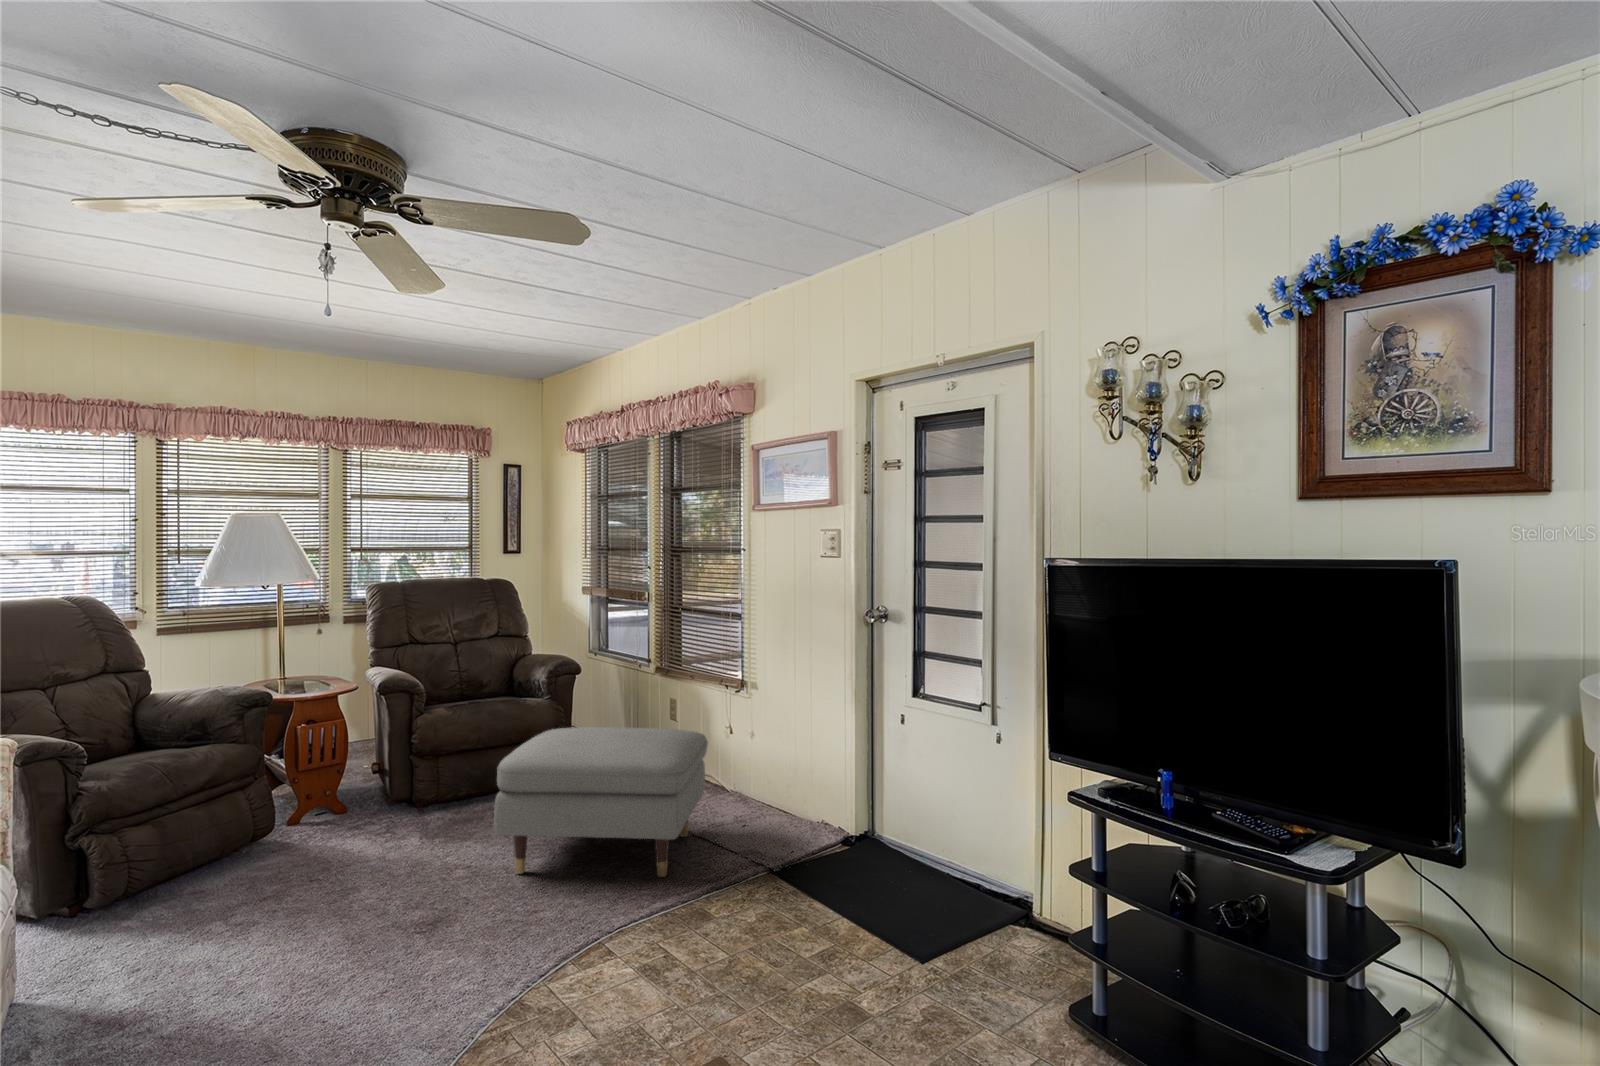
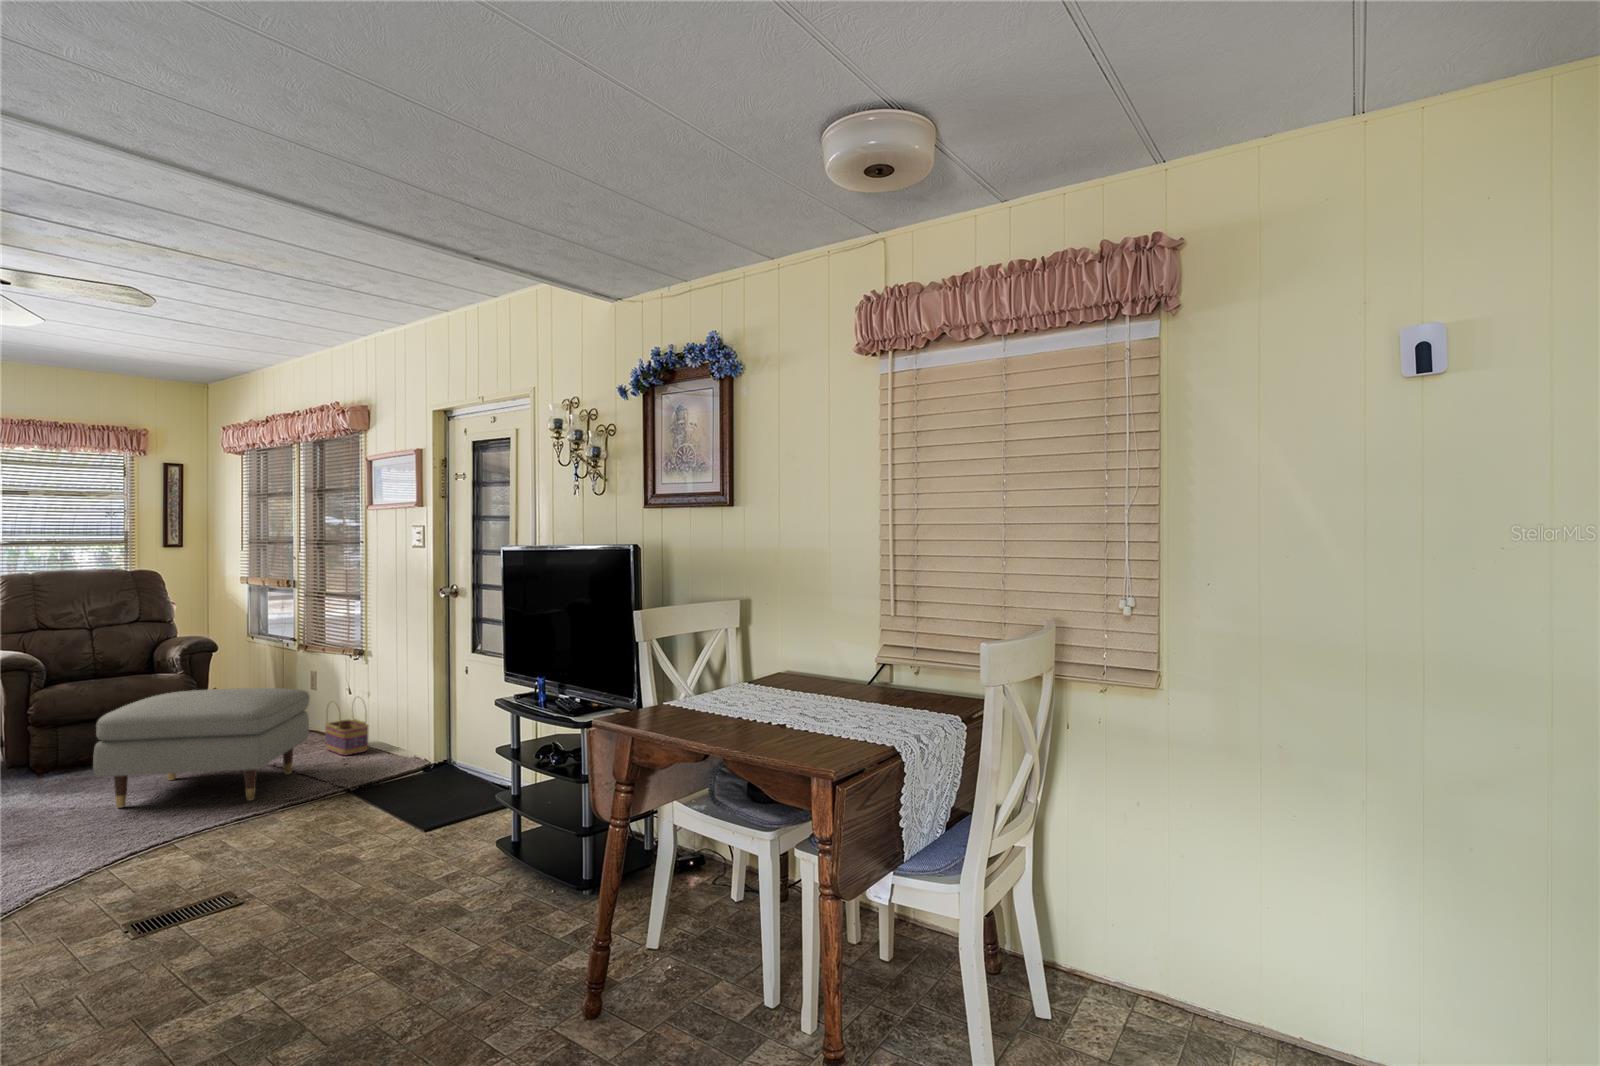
basket: none [706,738,759,813] -> present [325,696,368,755]

